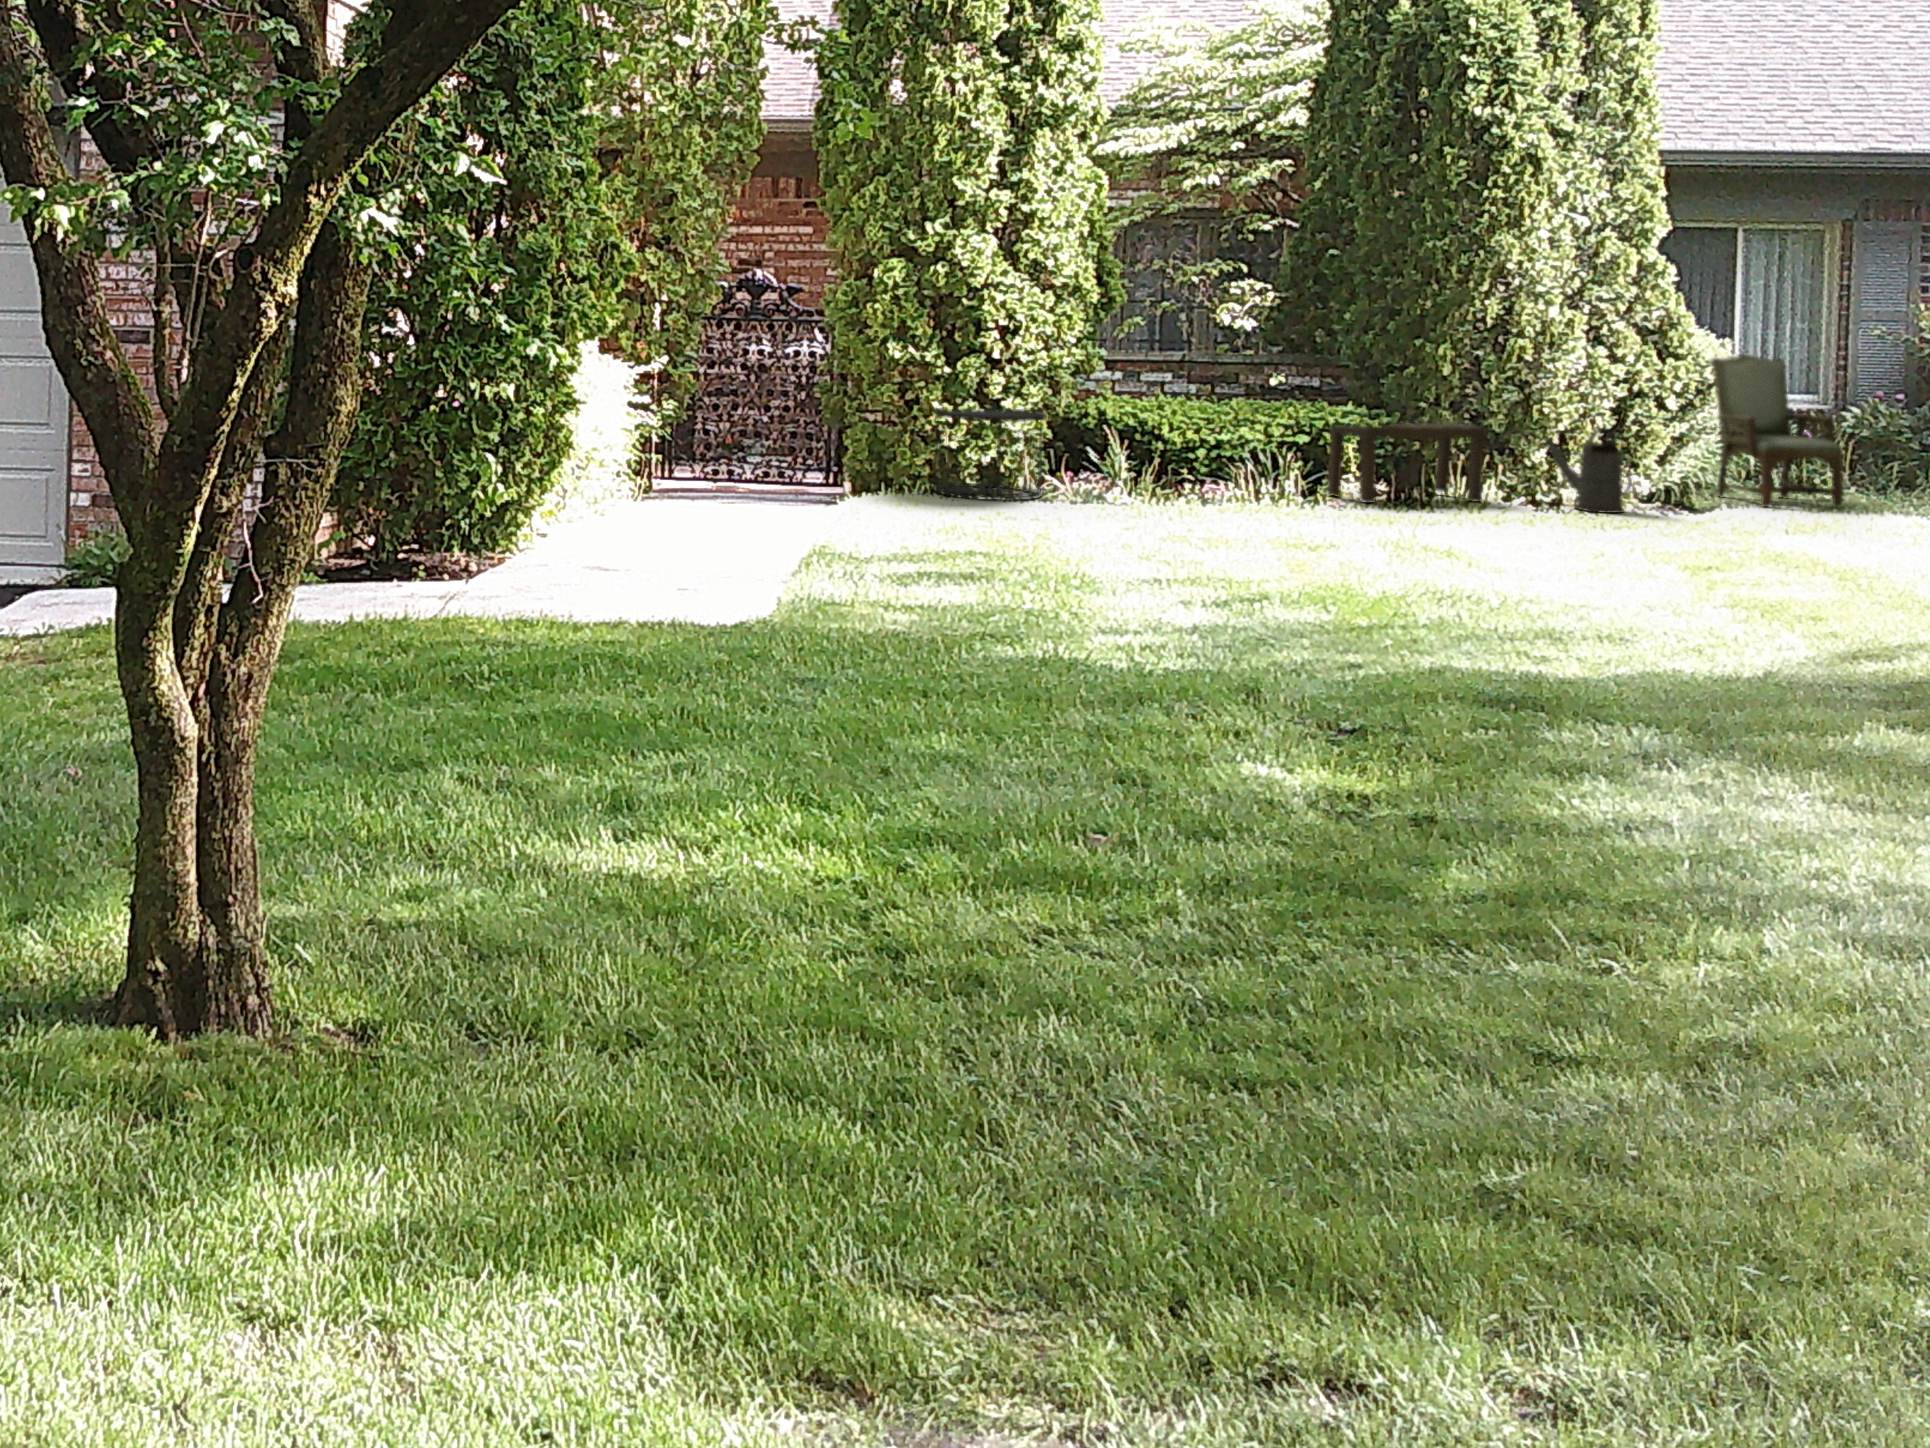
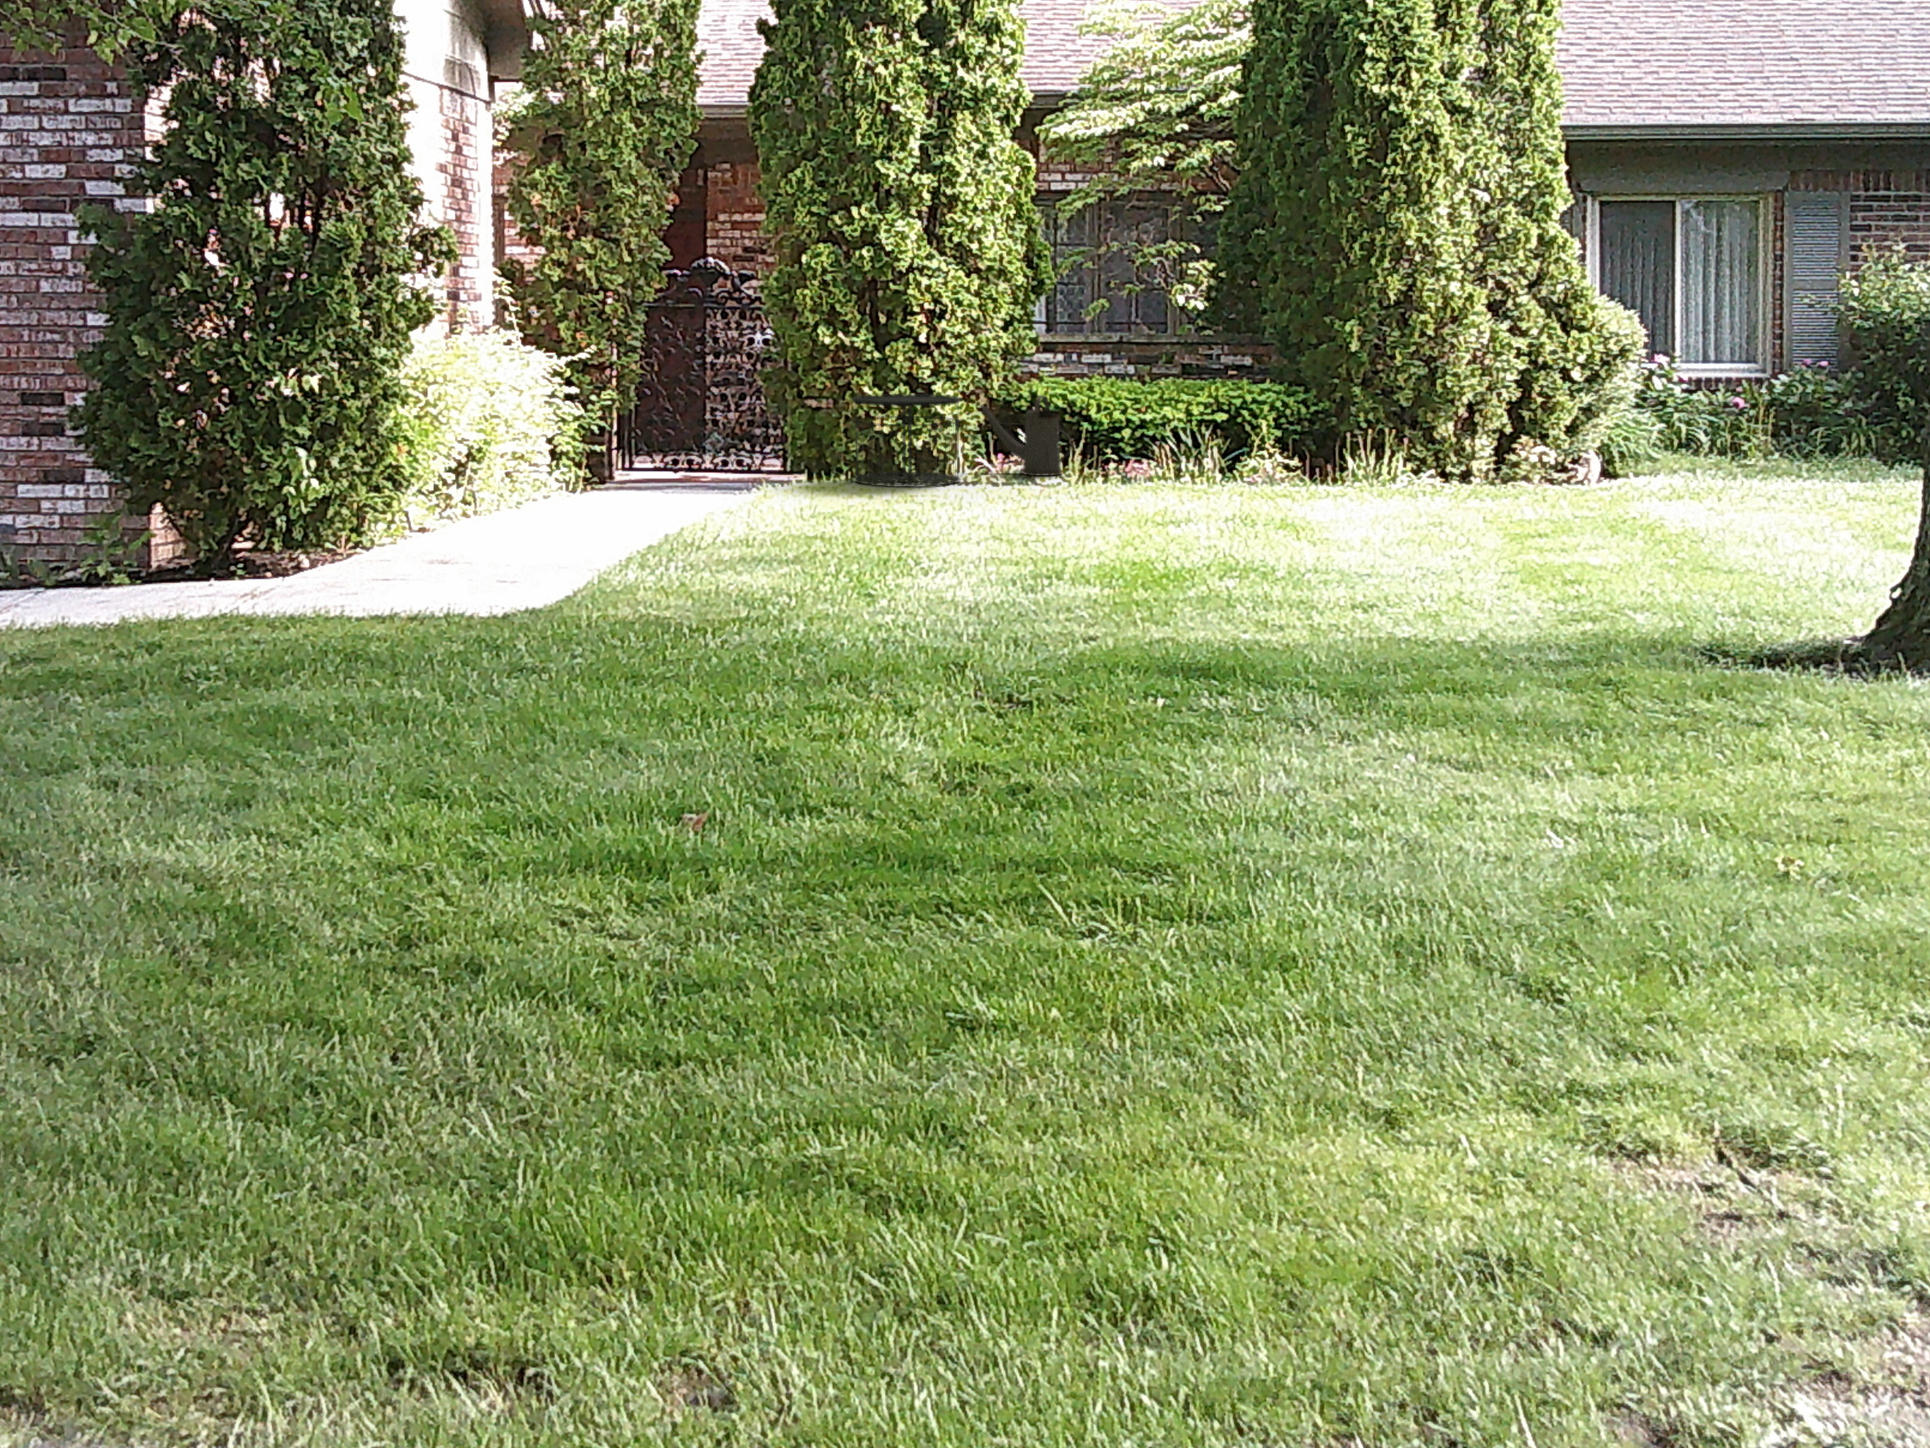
armchair: present [1712,354,1844,507] -> none [1611,323,1726,470]
bench: present [1327,422,1488,503] -> none [1244,397,1391,478]
watering can: present [1544,429,1632,513] -> present [982,395,1073,476]

